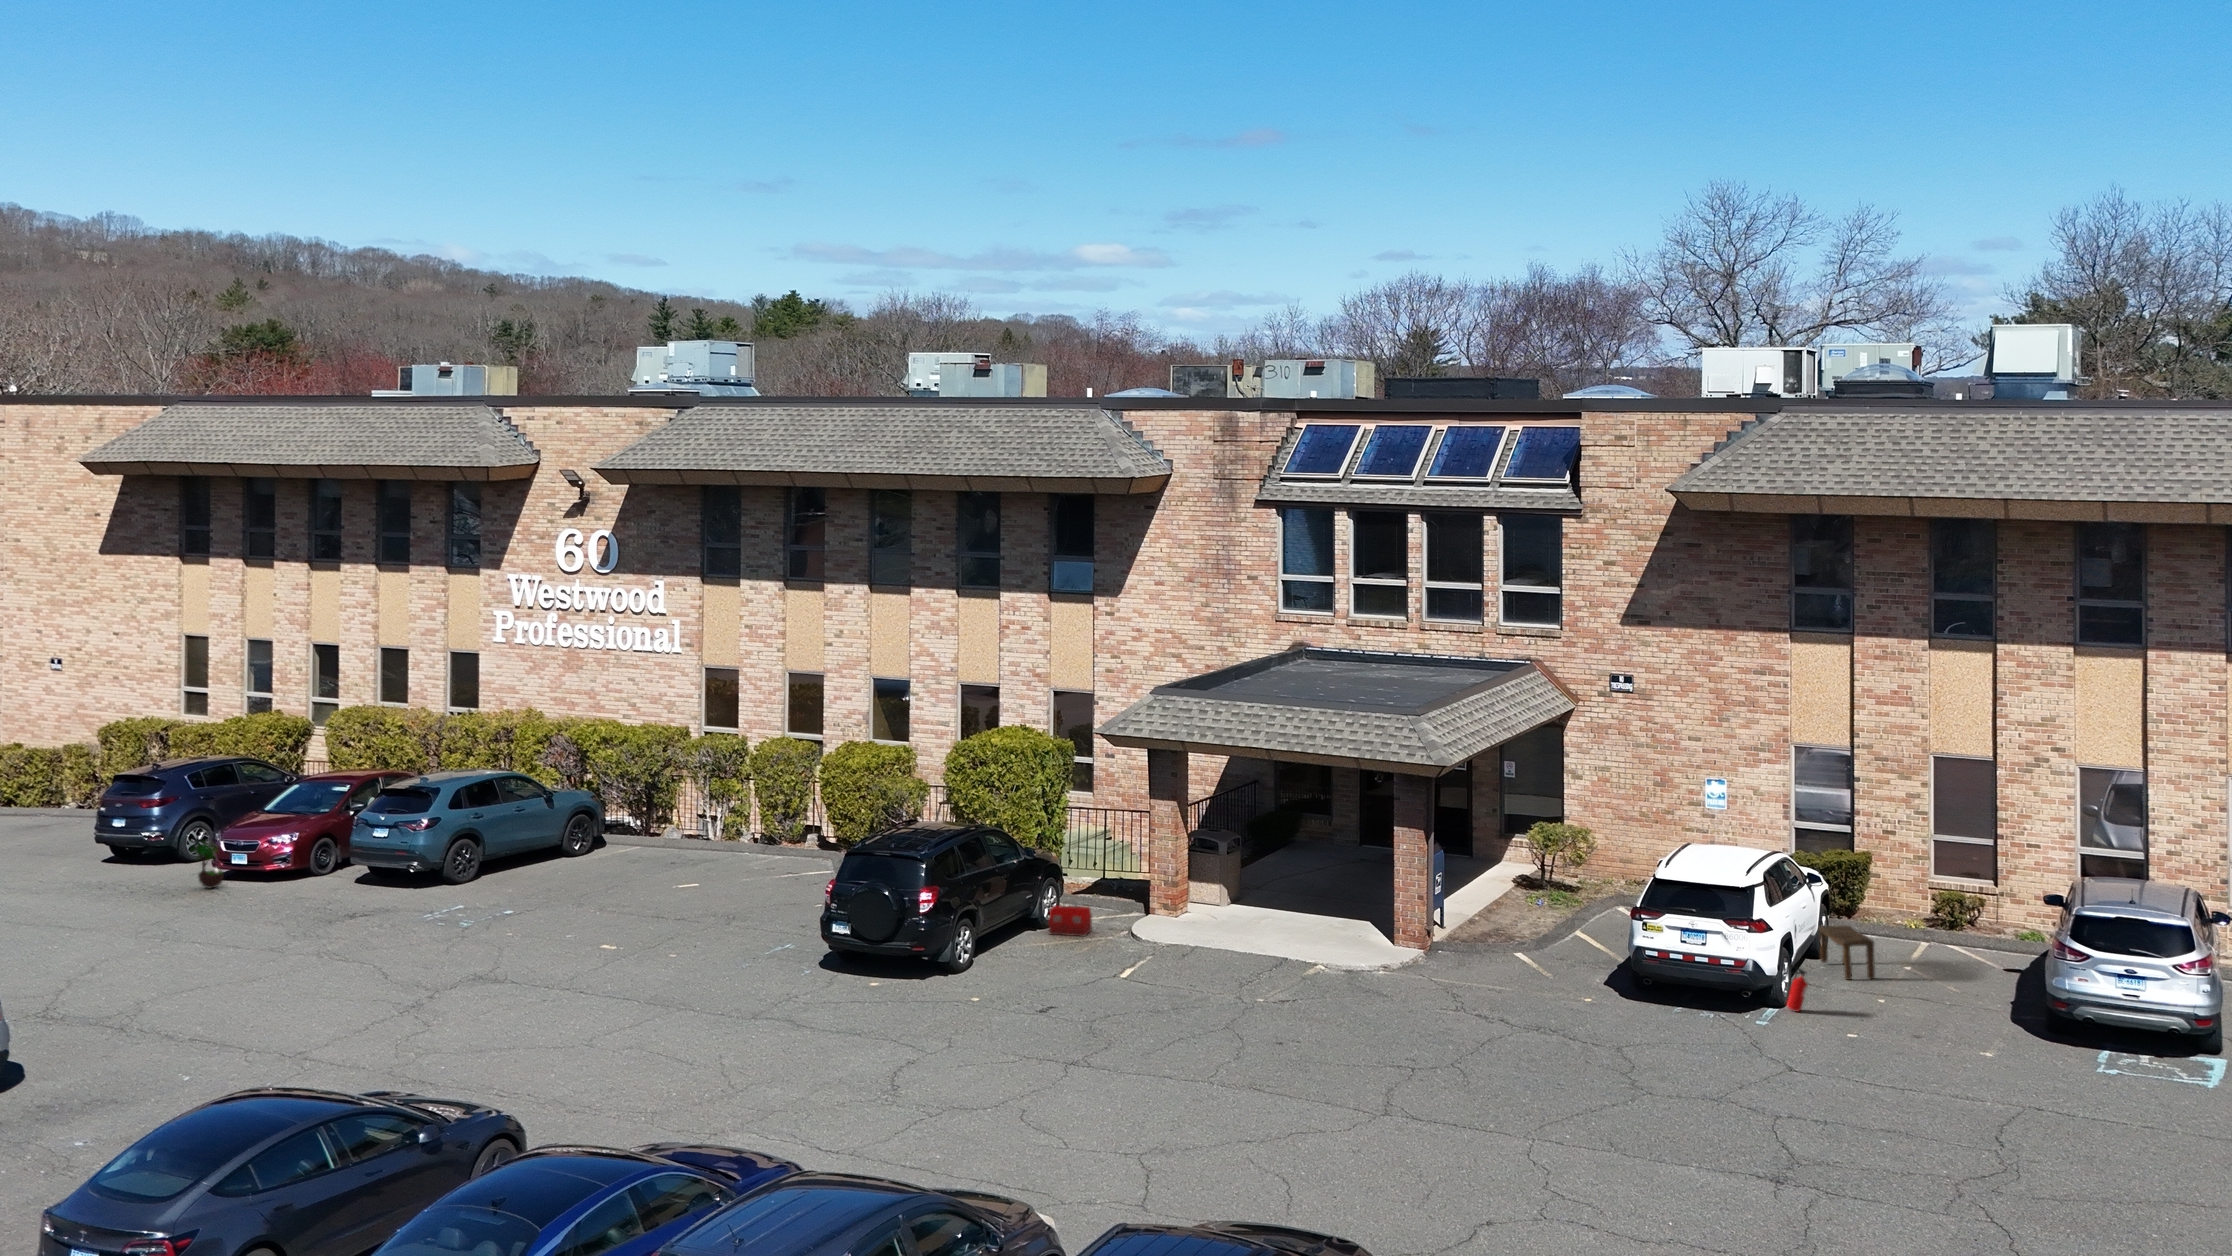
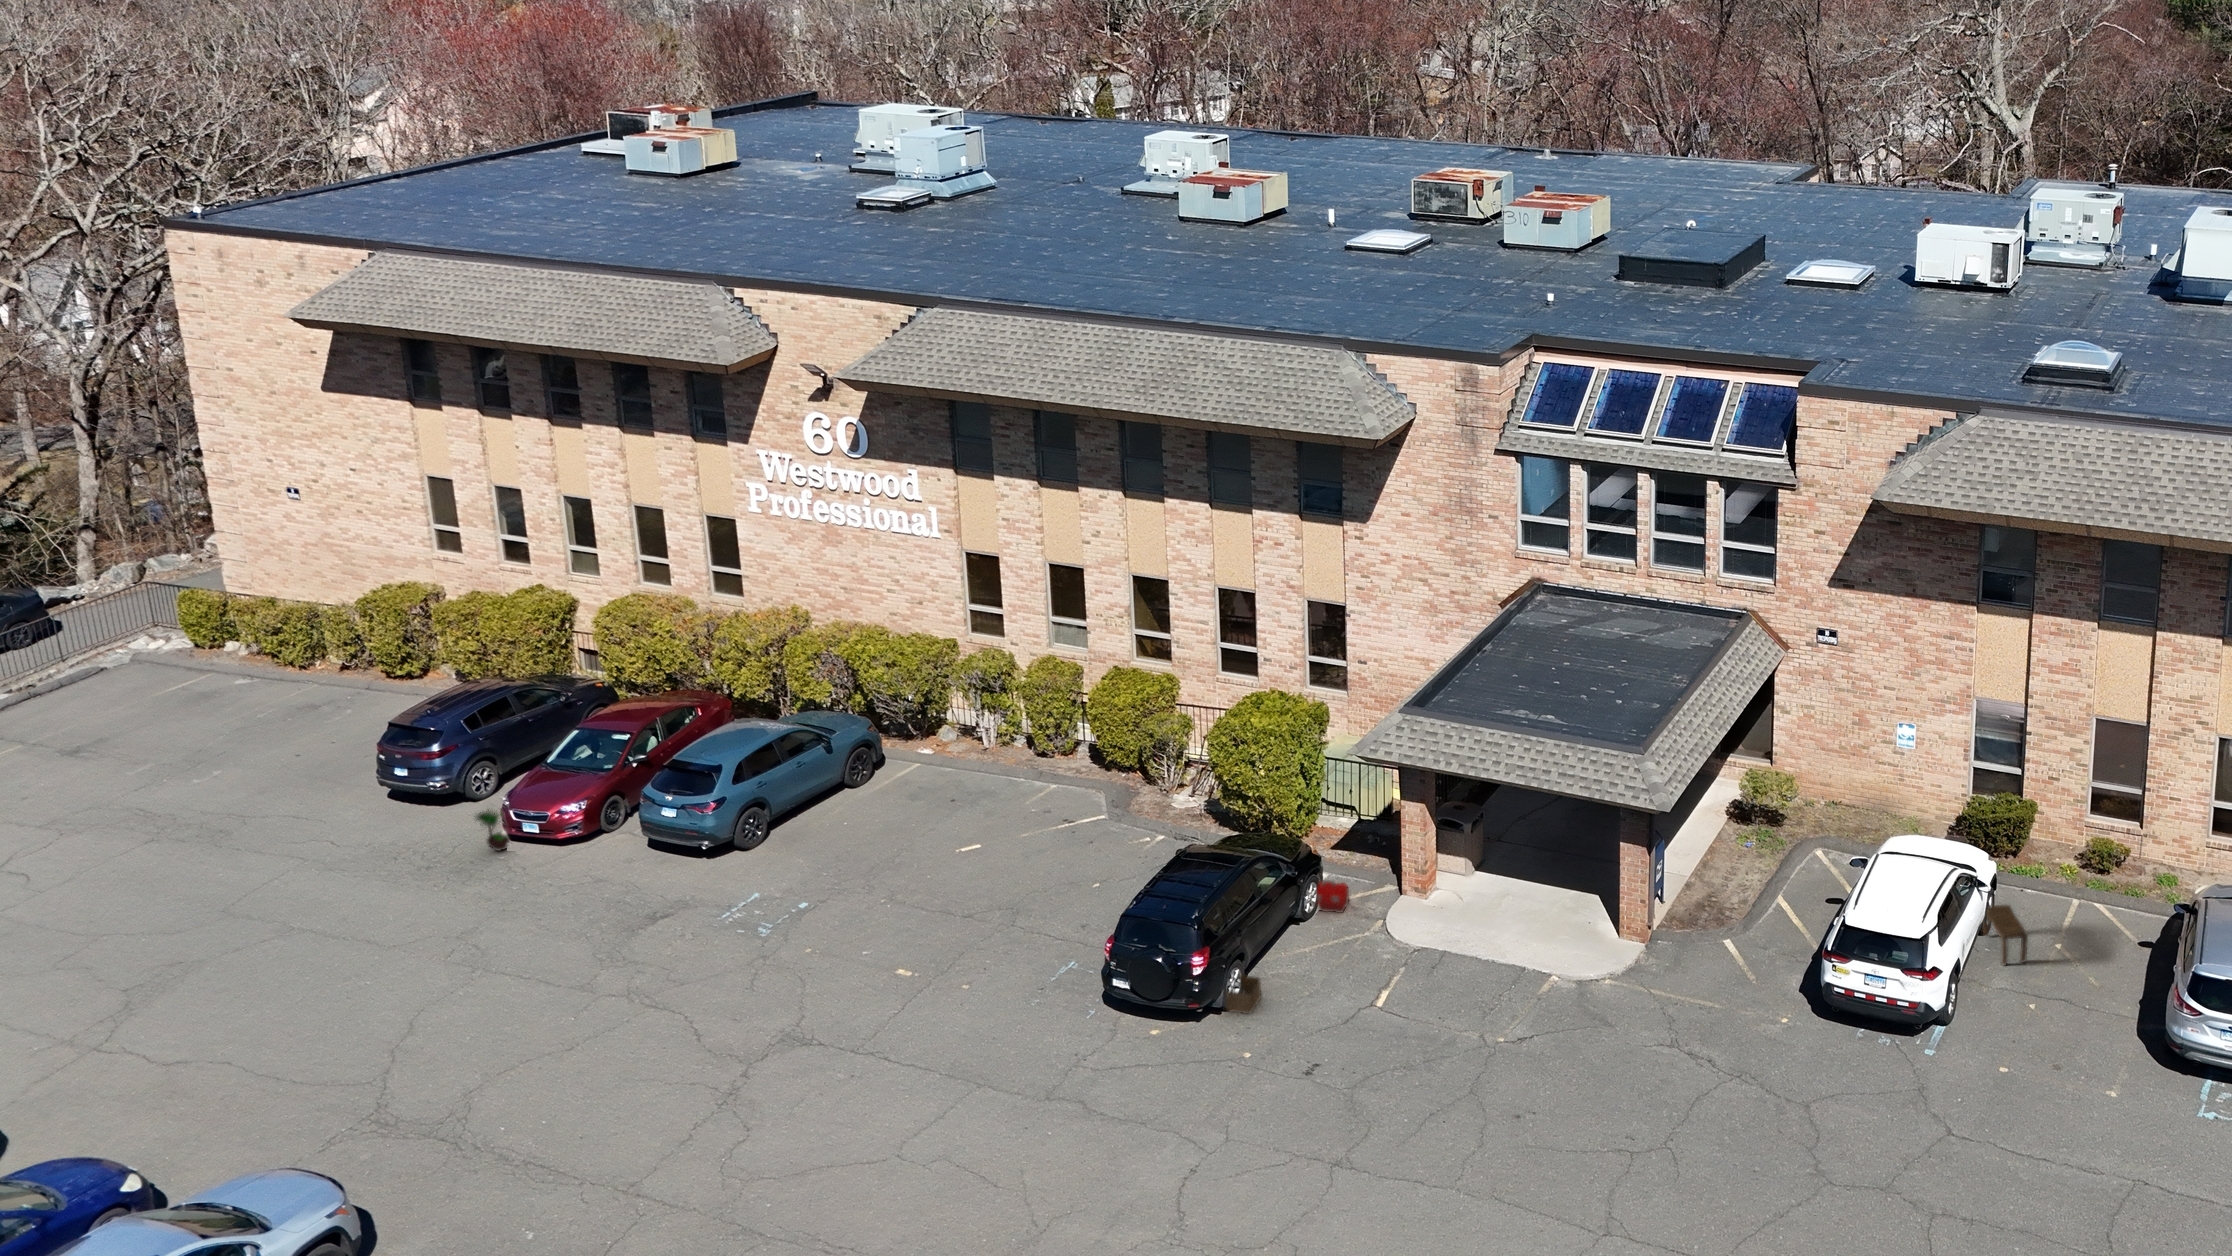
storage bin: none [952,949,994,985] -> present [1226,975,1261,1014]
fire extinguisher: present [1787,968,1808,1011] -> none [1949,993,1968,1028]

